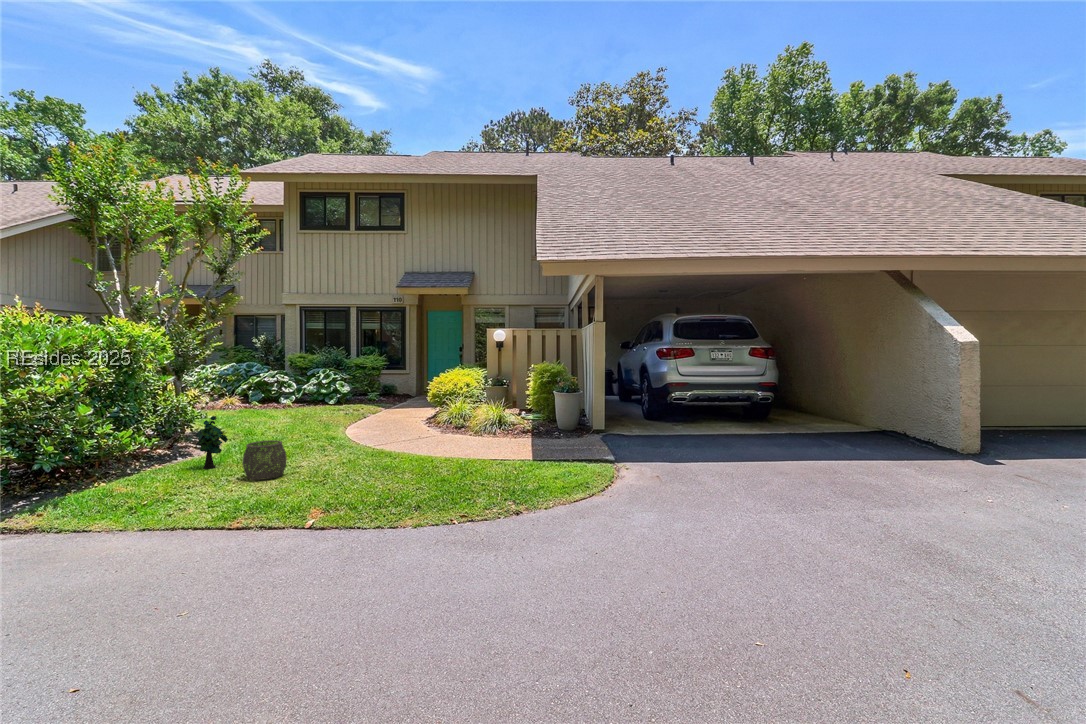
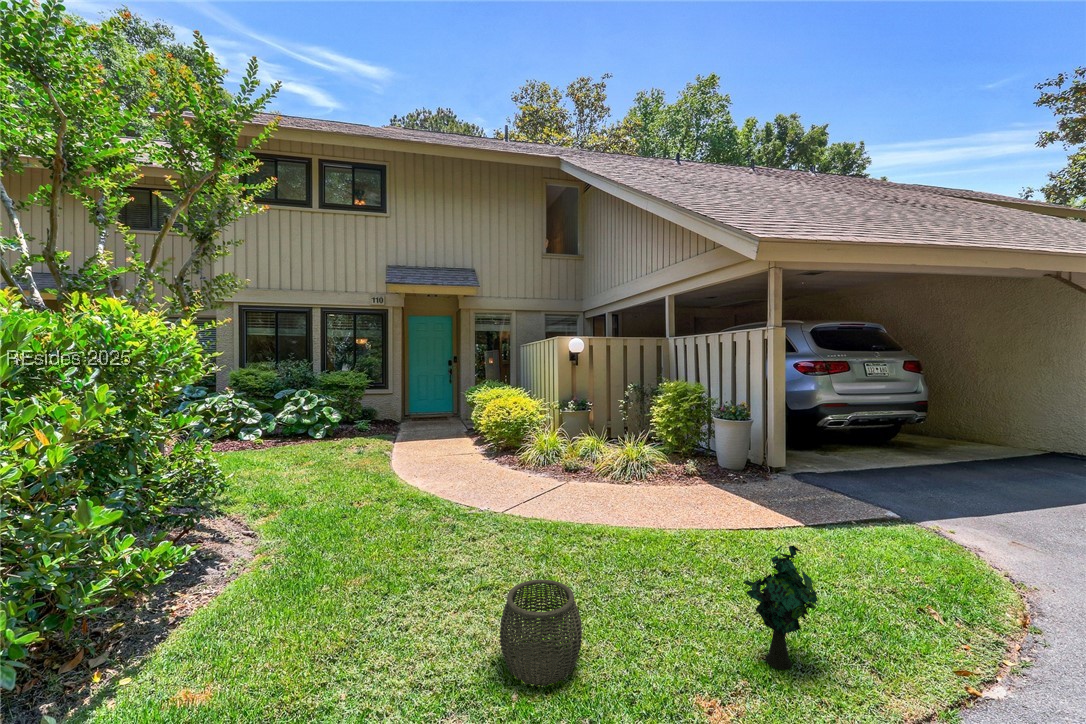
decorative plant: present [194,416,228,469] -> present [743,545,818,670]

